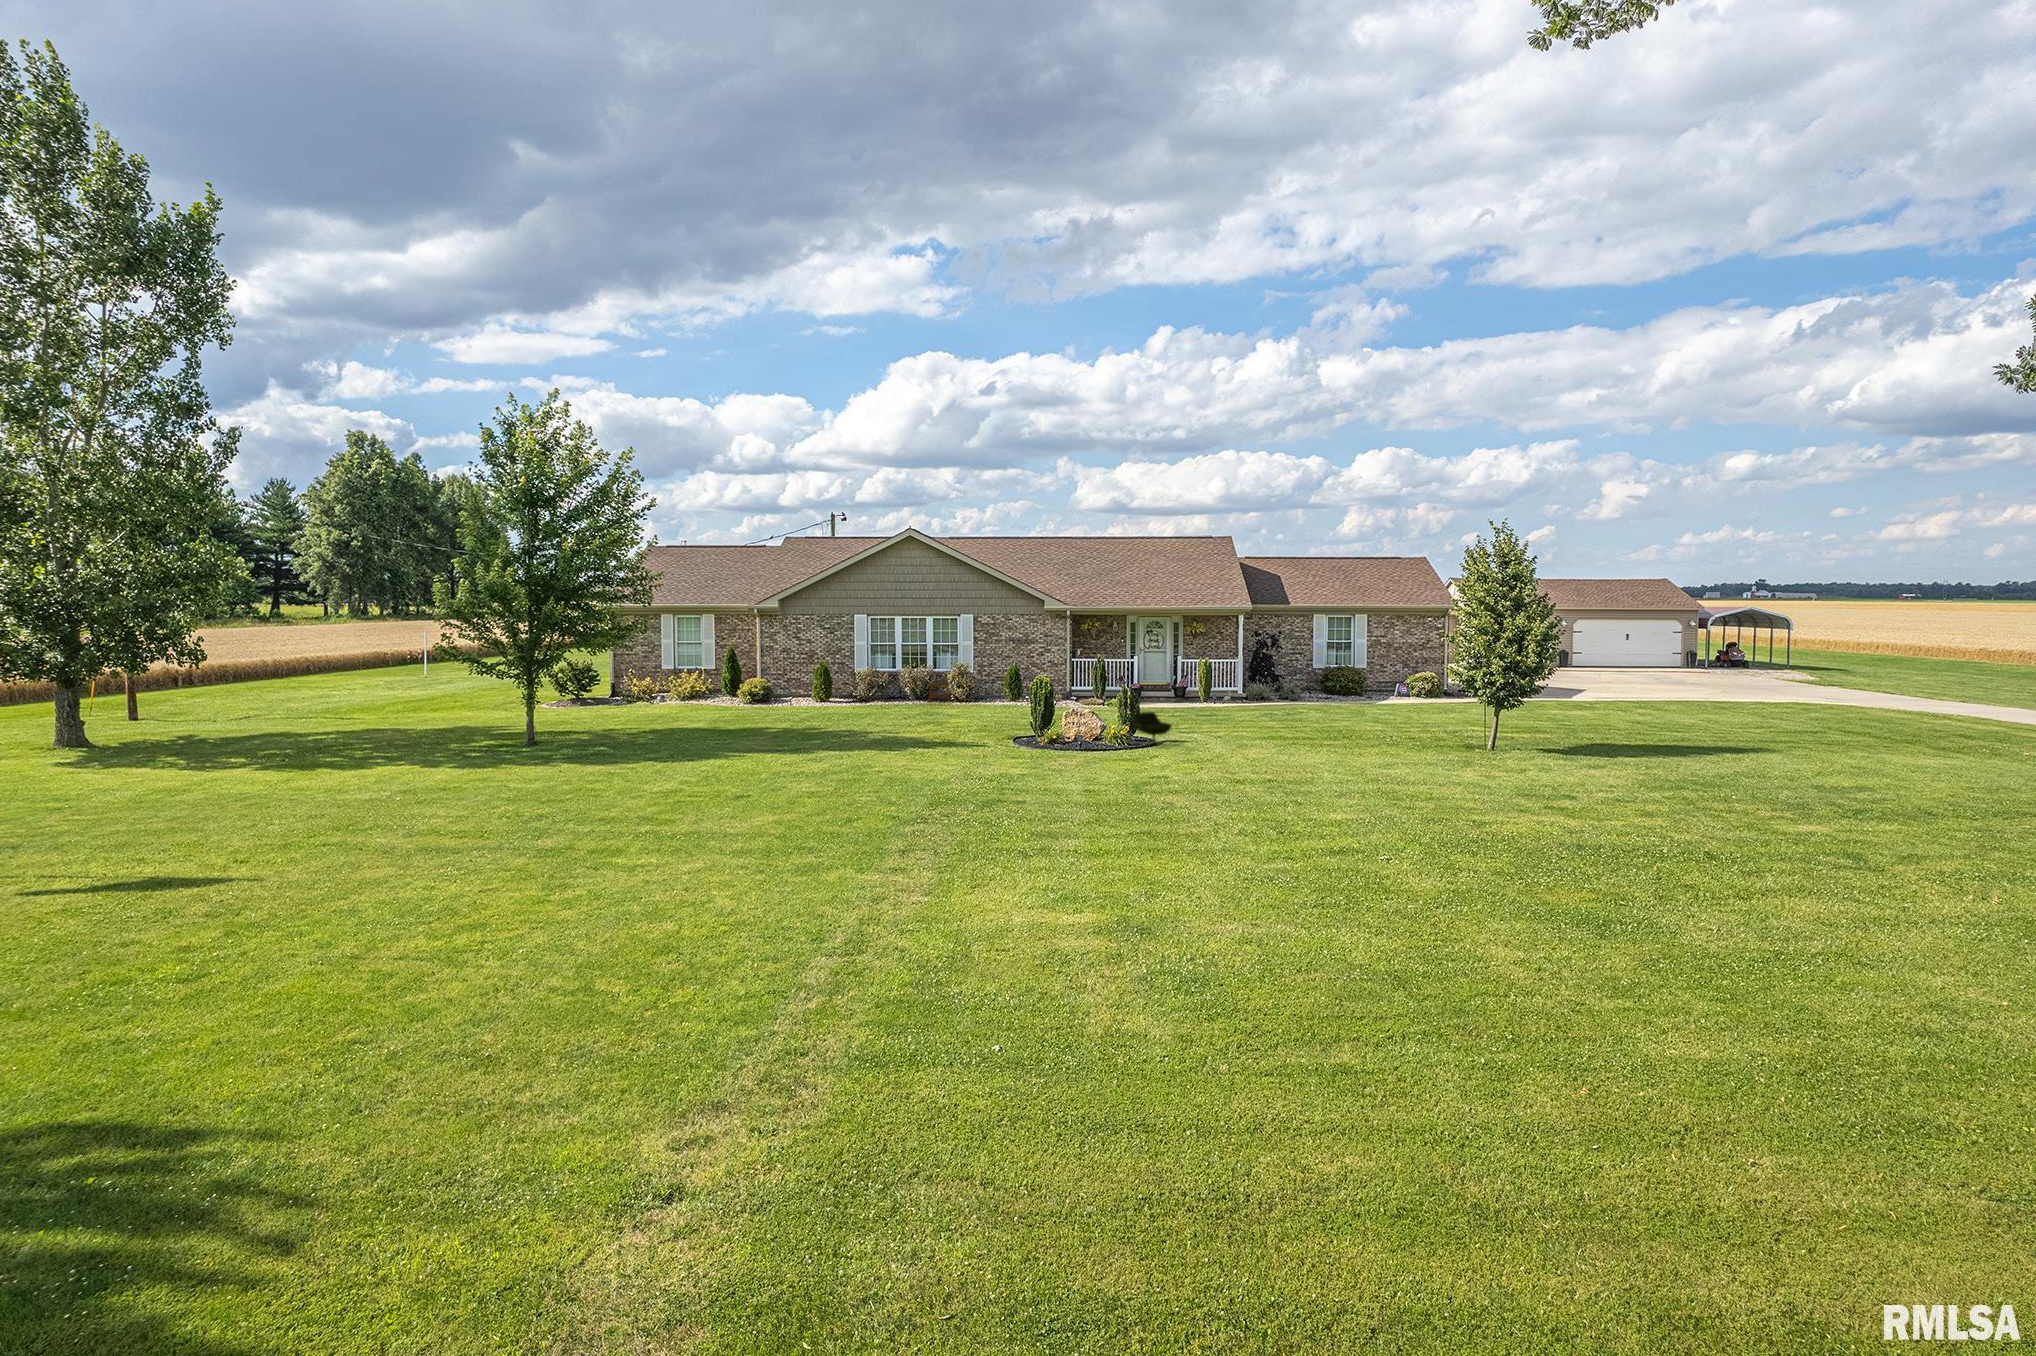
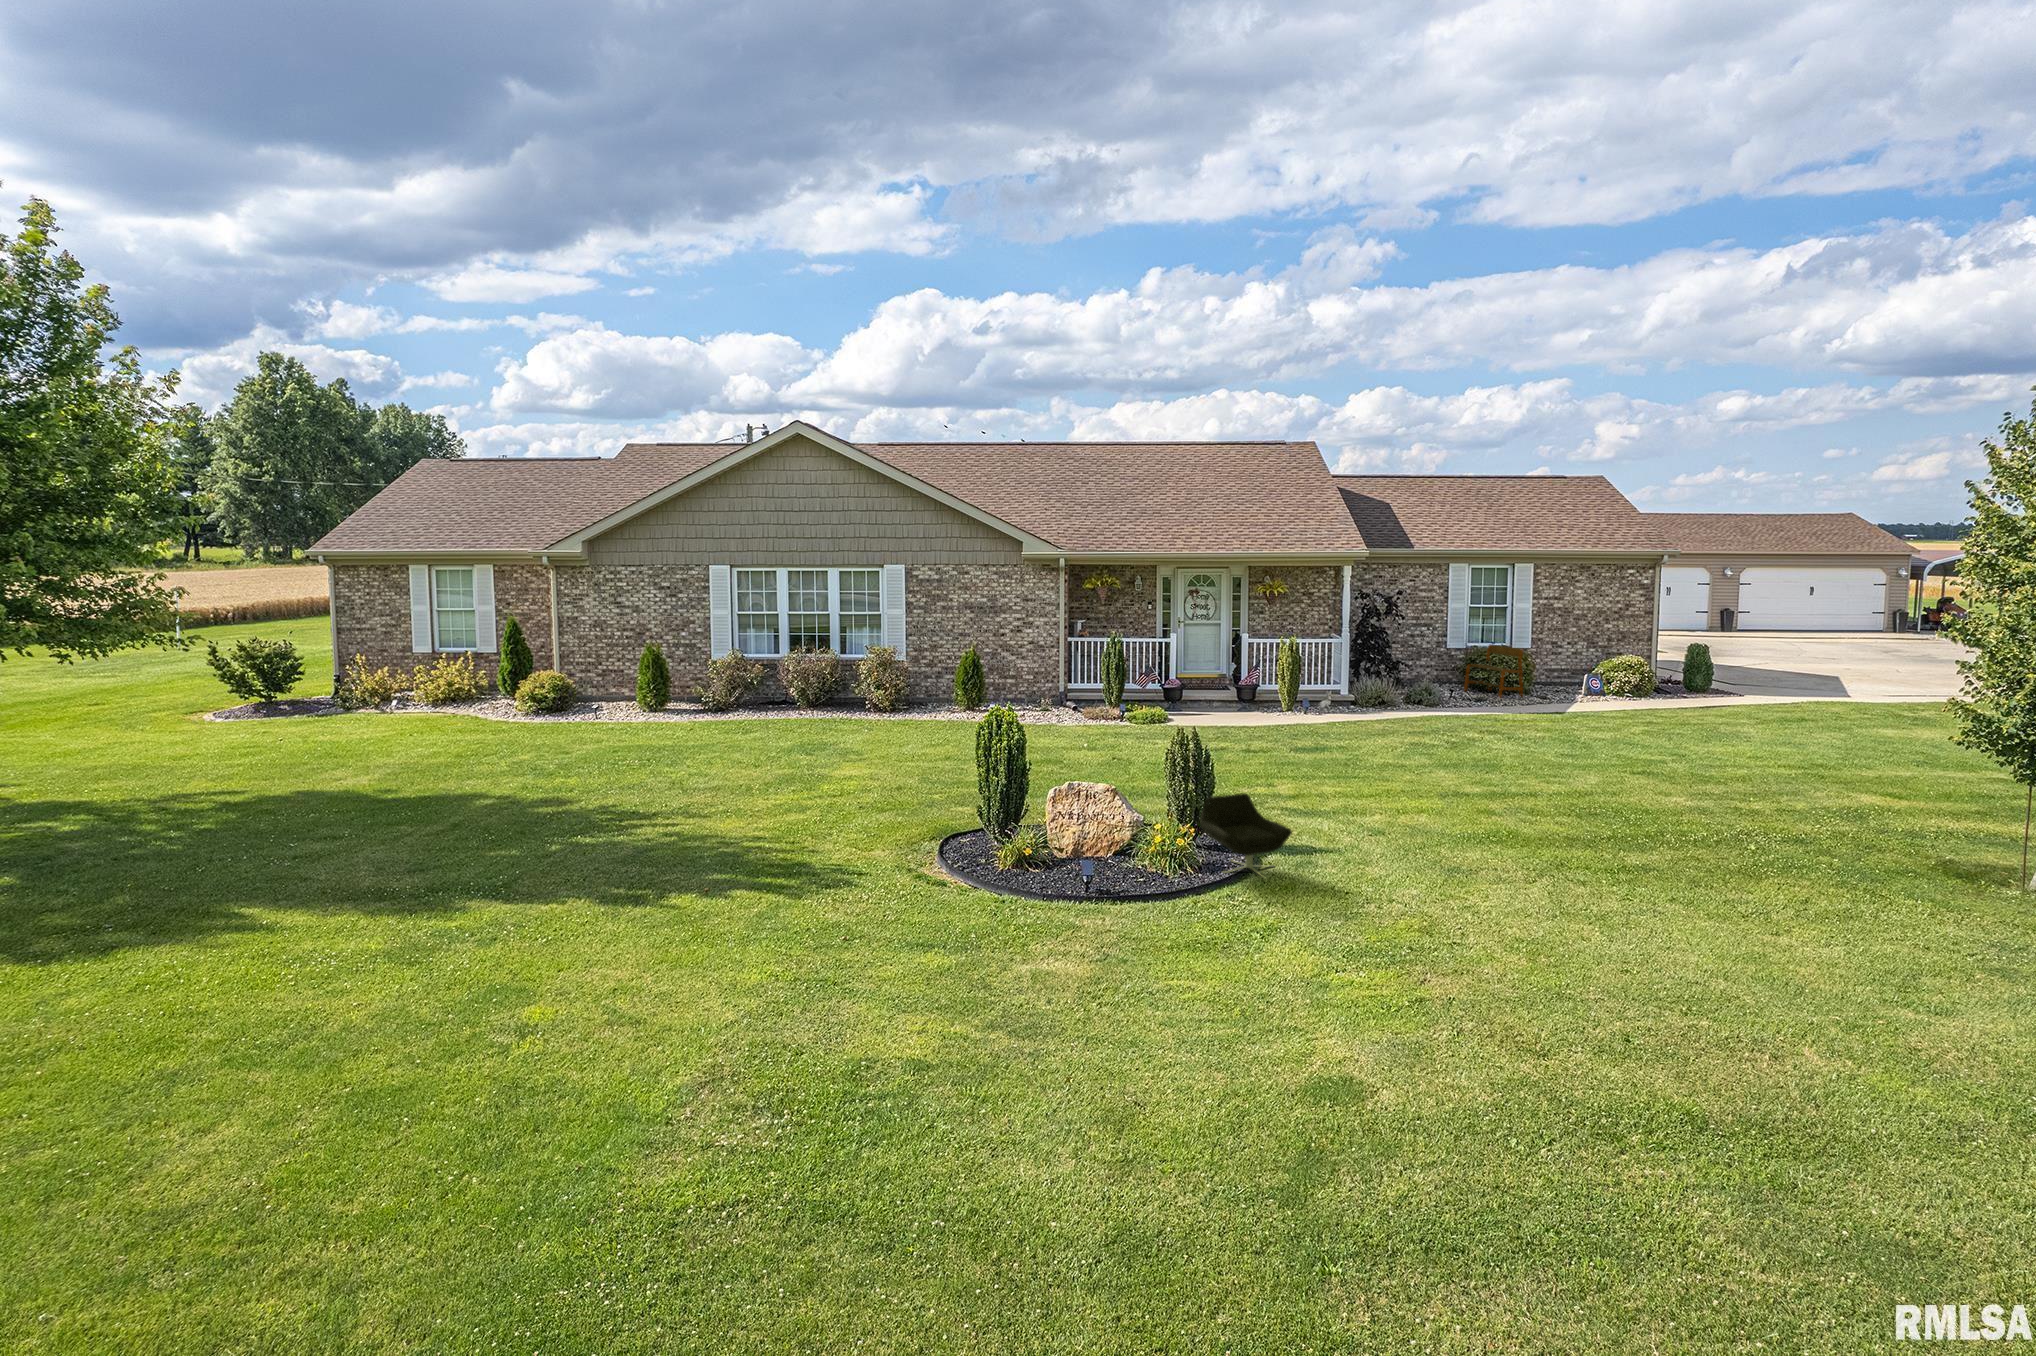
bench: present [930,672,949,701] -> present [1464,644,1524,698]

